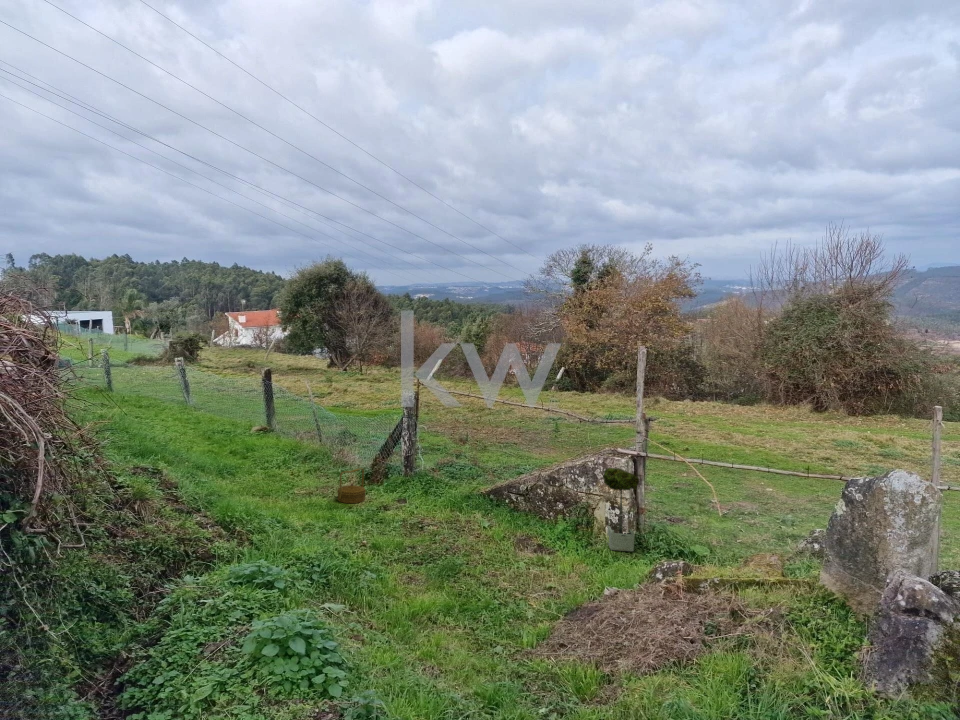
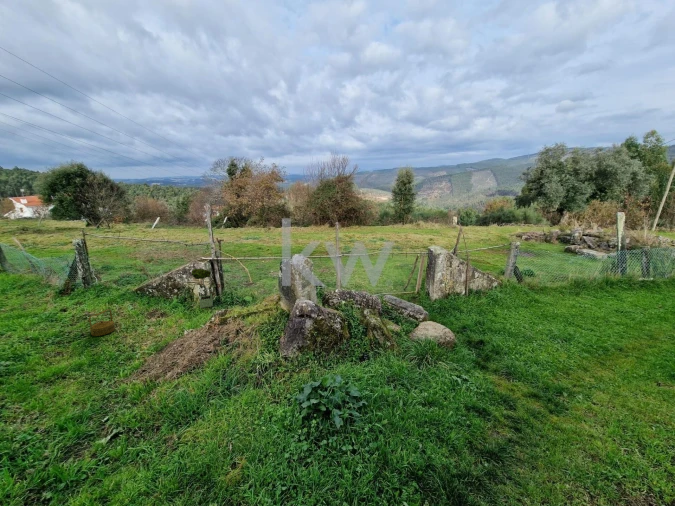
basket: present [337,468,366,503] -> present [89,309,115,336]

